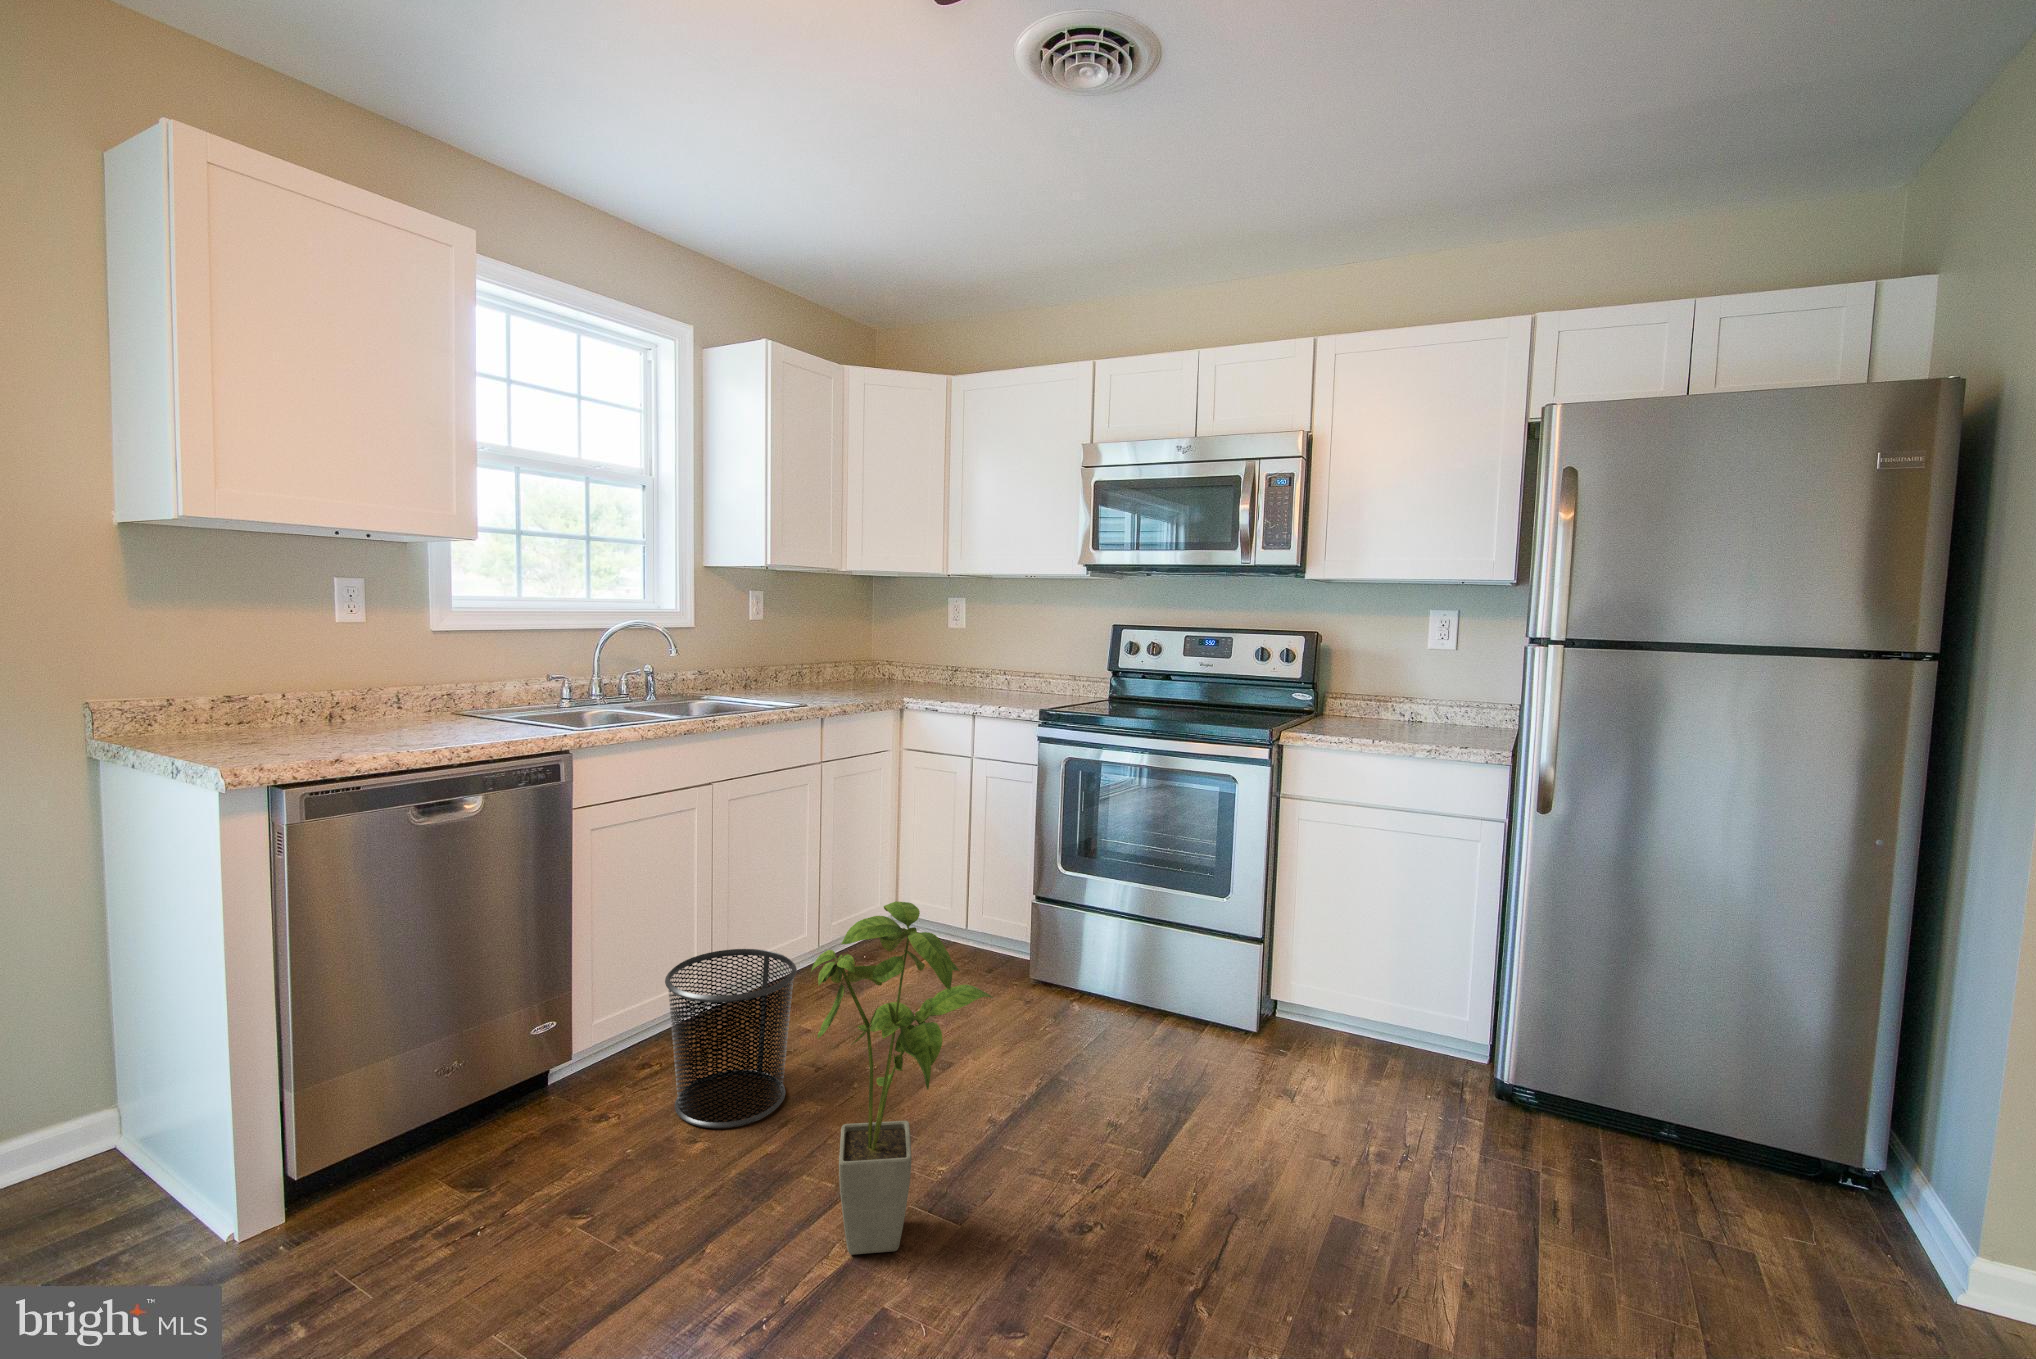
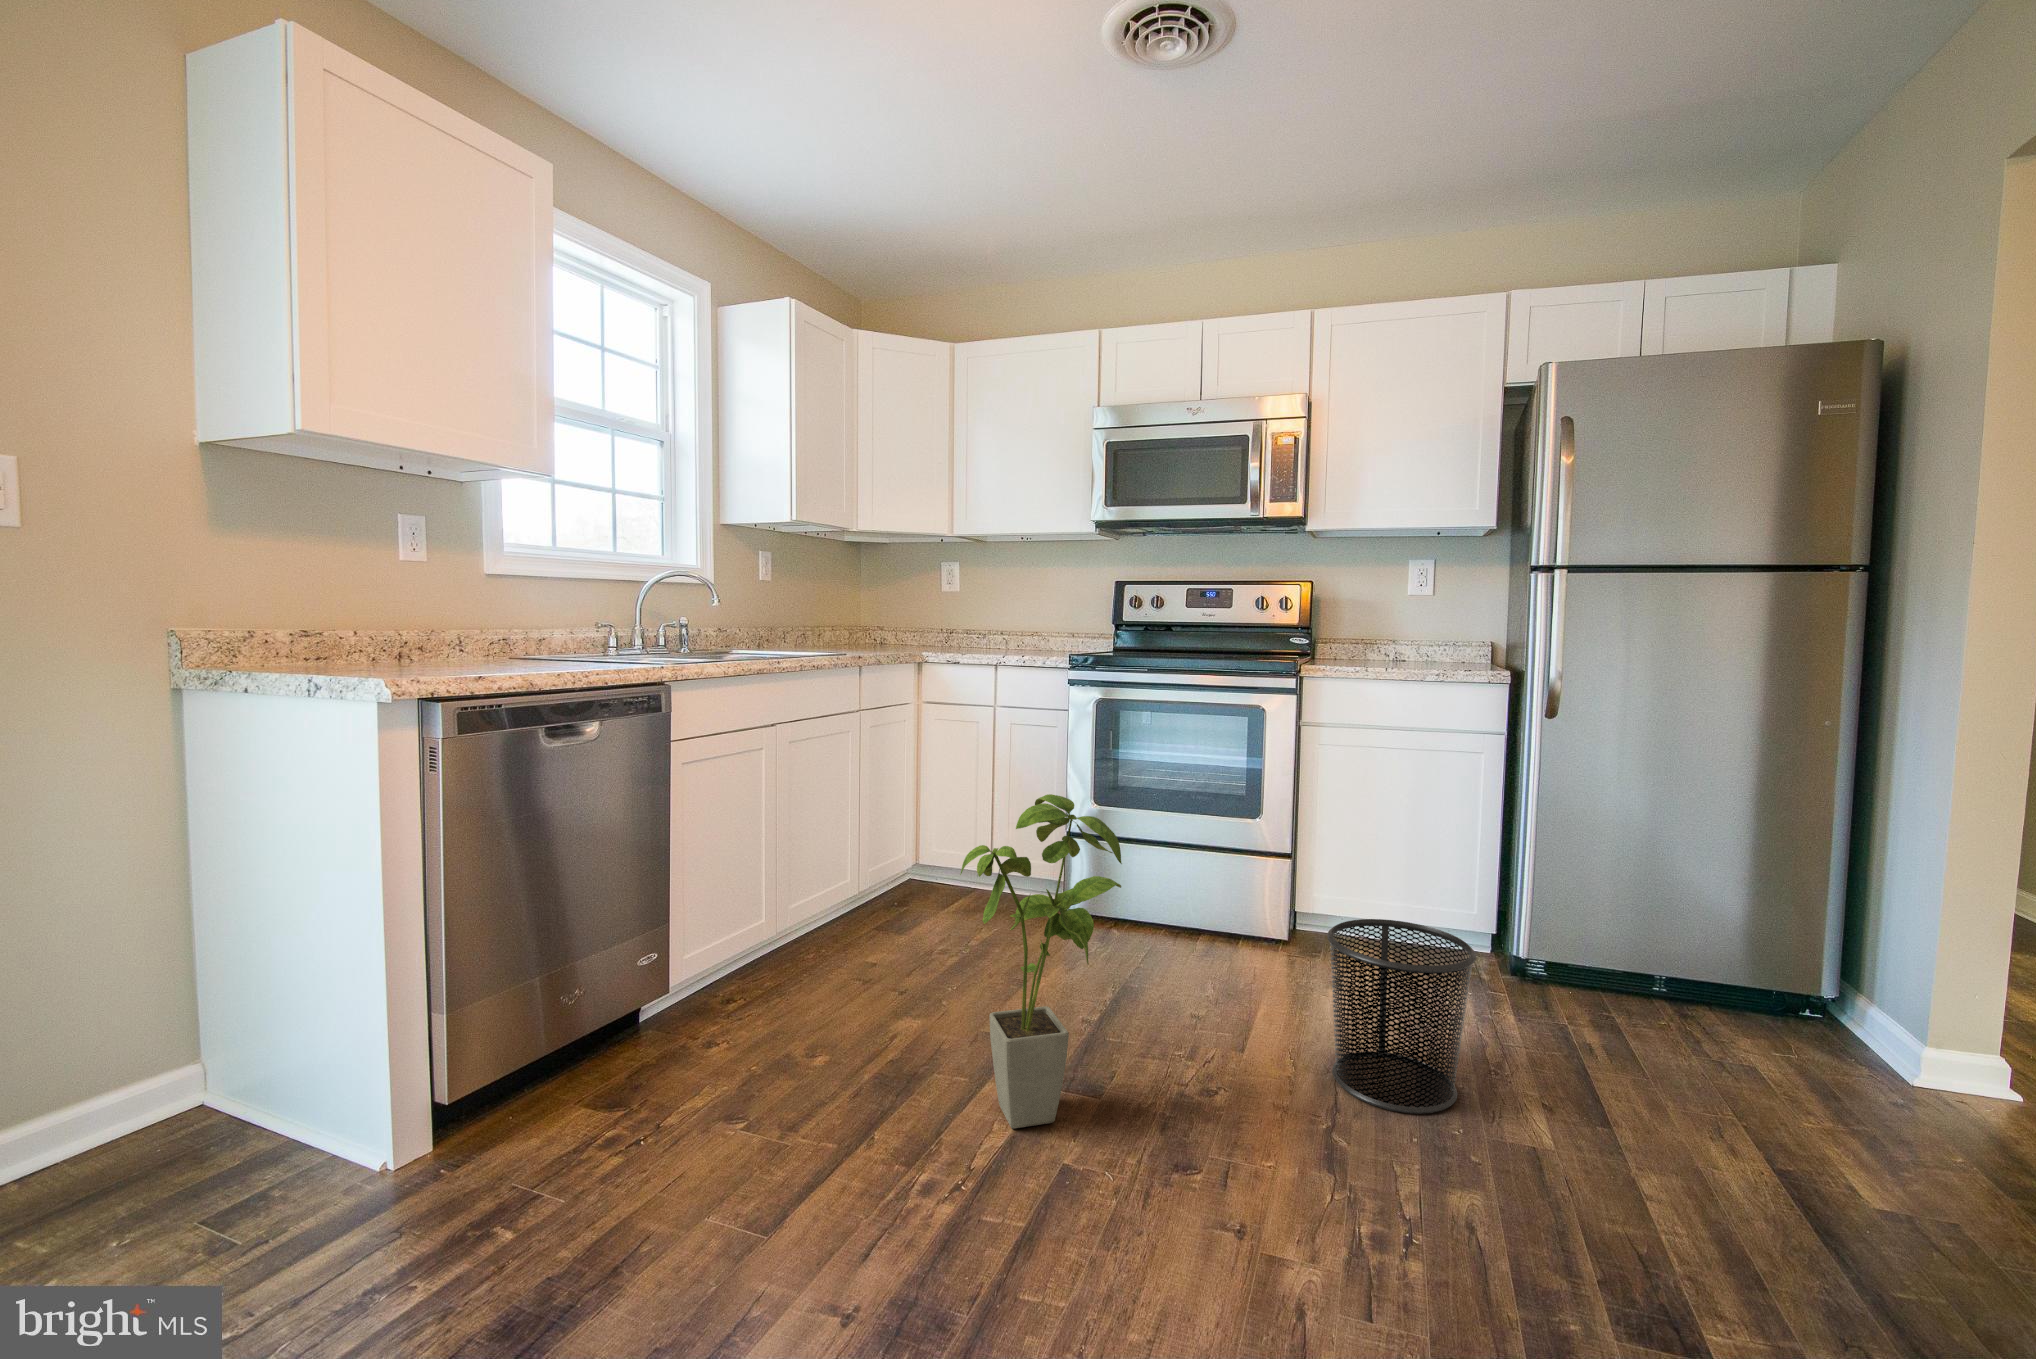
waste bin: present [665,949,797,1128] -> present [1327,919,1476,1114]

